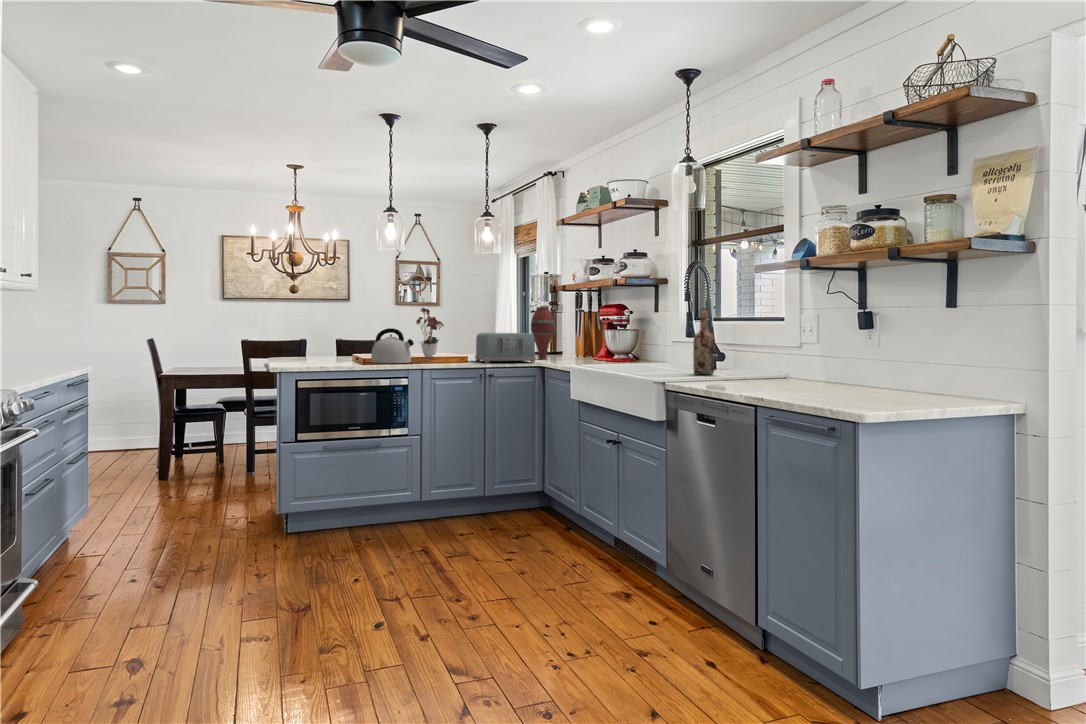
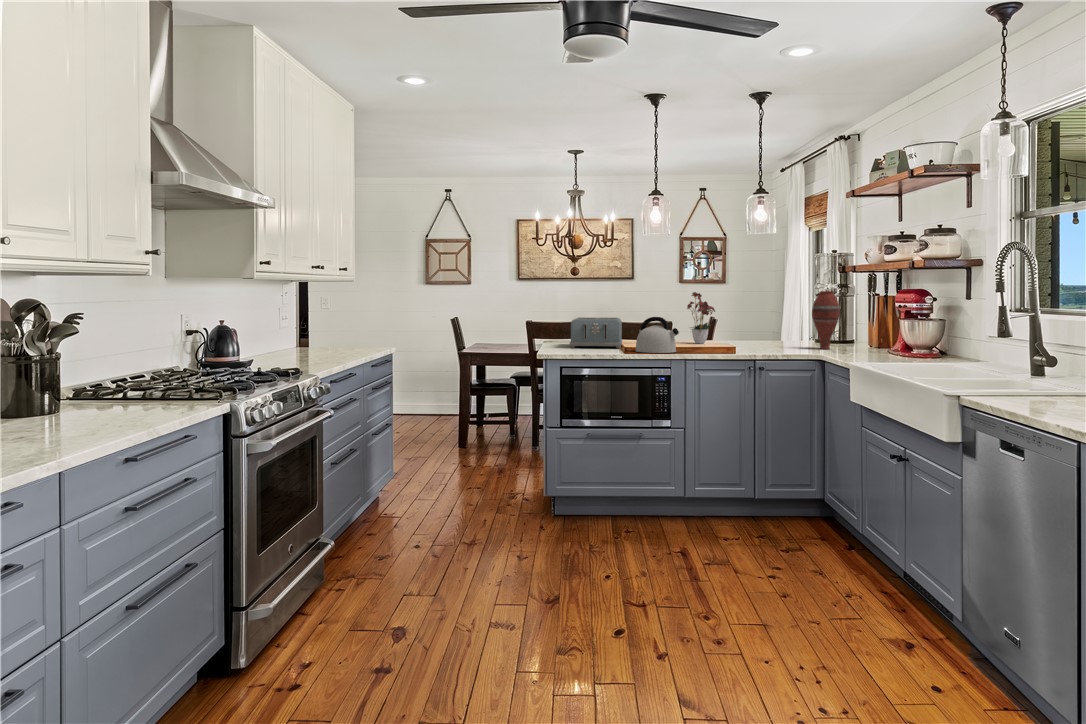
wine bottle: present [693,308,715,375] -> none [1013,301,1046,385]
toaster: present [475,333,536,363] -> present [570,318,622,348]

